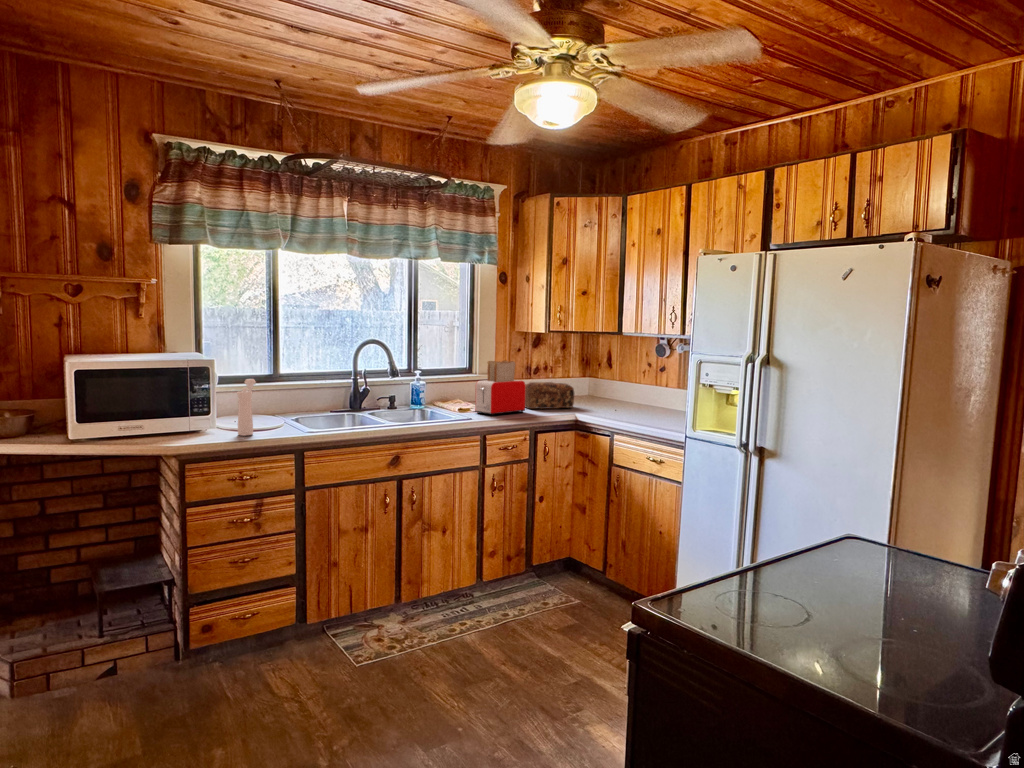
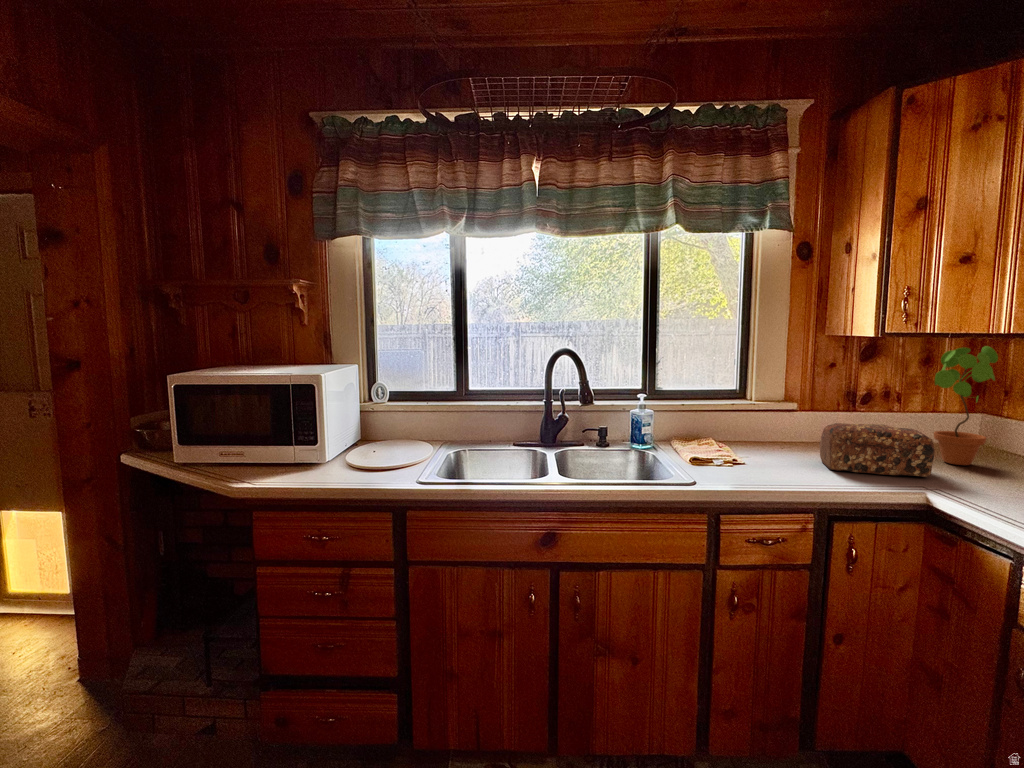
potted plant: none [571,338,596,403] -> present [934,346,998,465]
toaster: present [475,361,525,416] -> none [717,385,818,481]
pepper mill: present [237,379,256,436] -> none [323,401,368,480]

